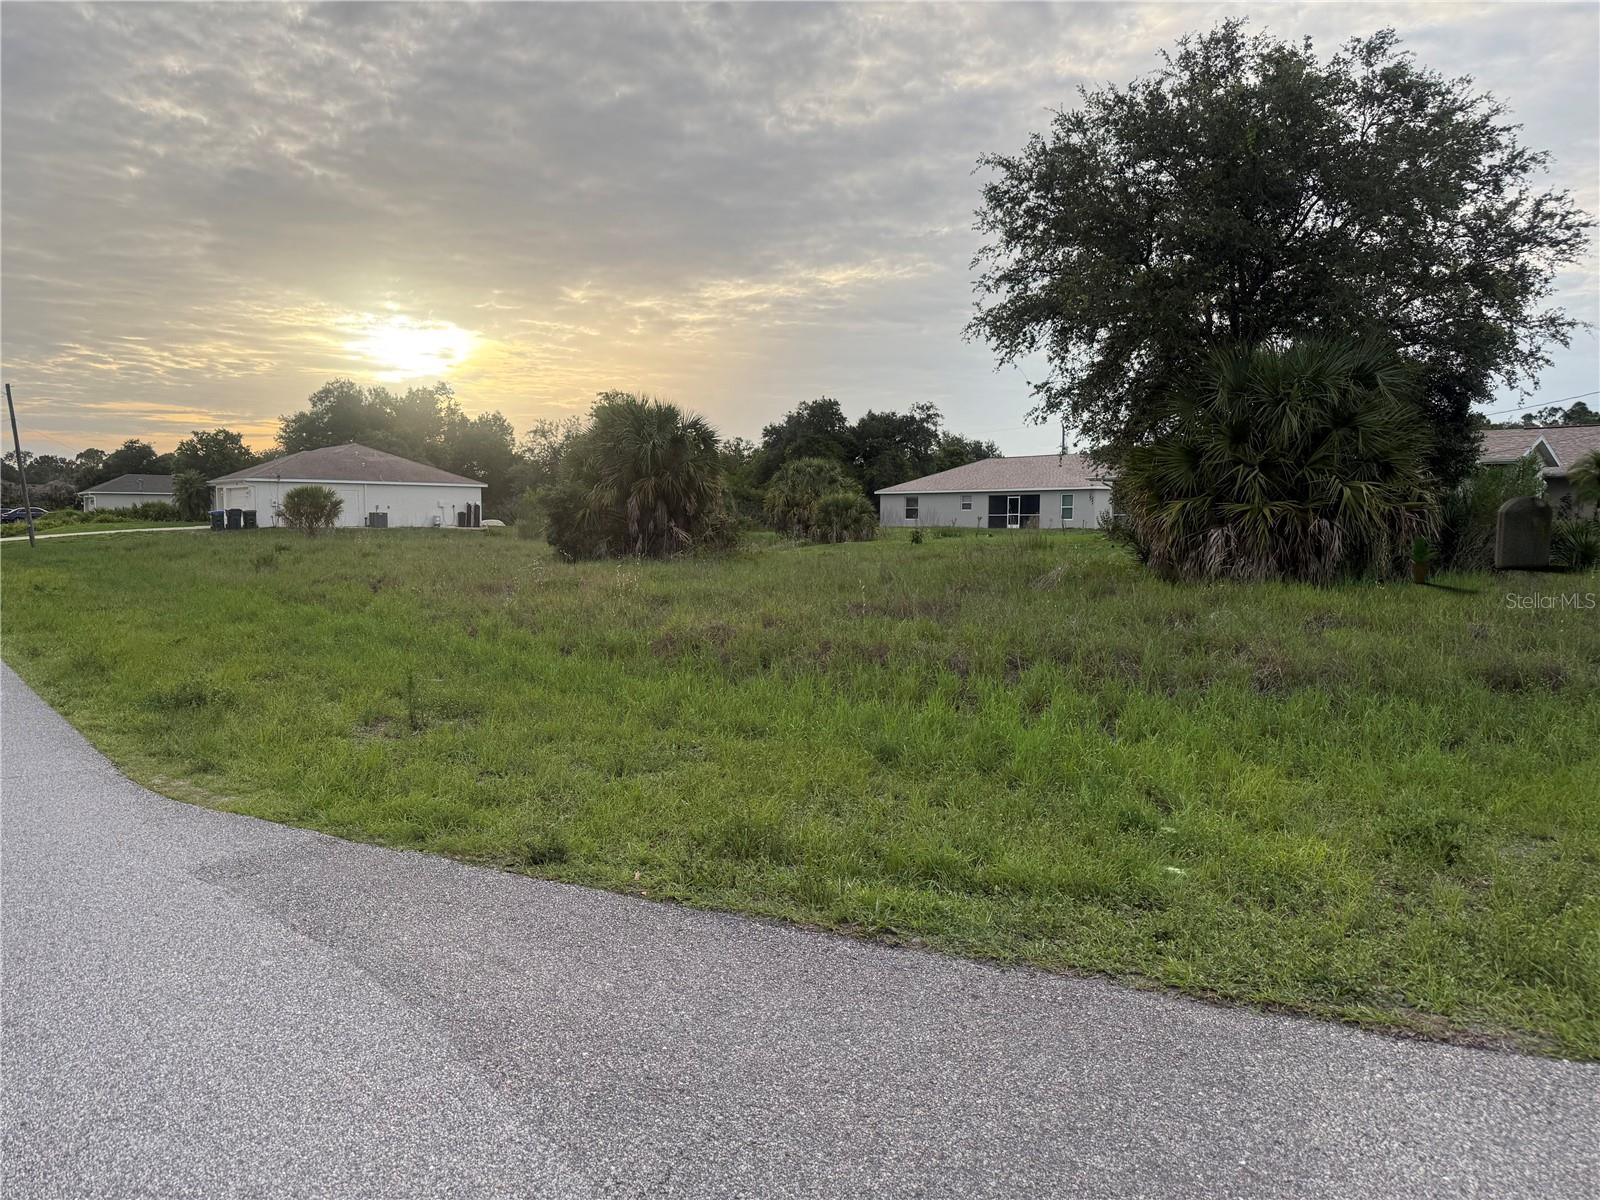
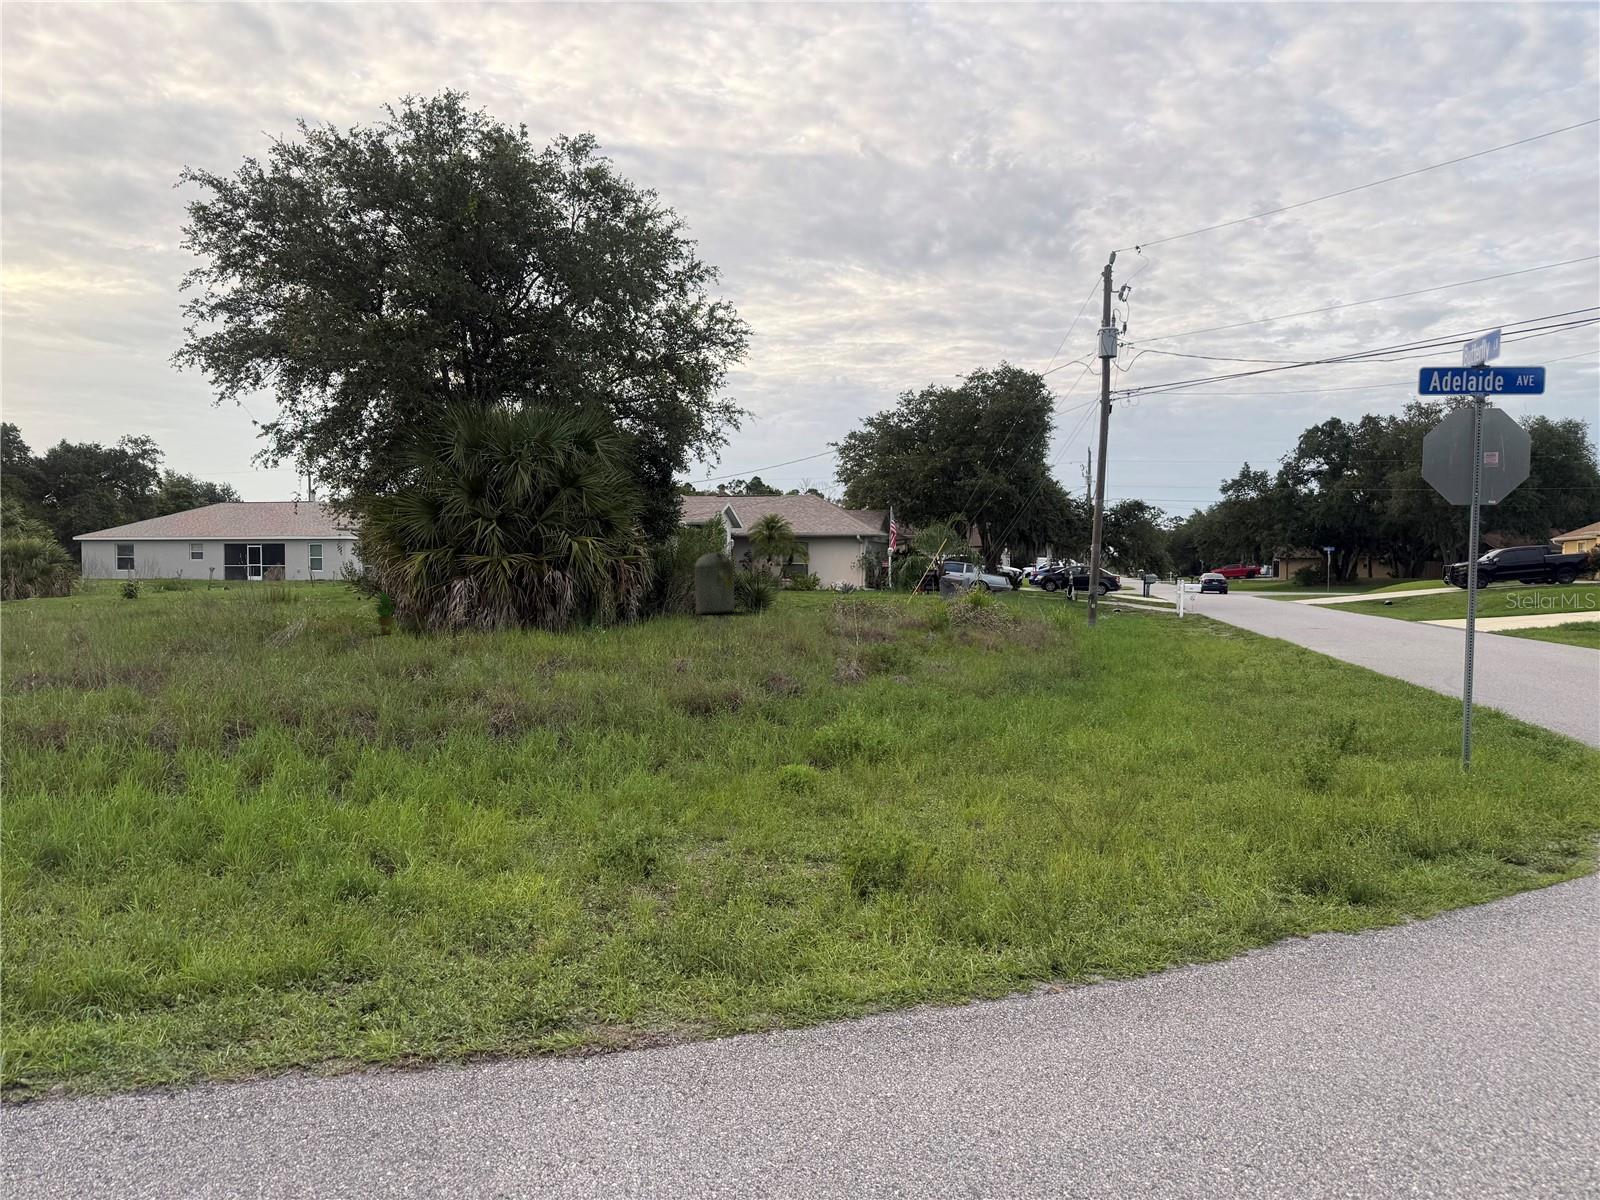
potted plant: present [1407,537,1434,583] -> present [374,592,395,634]

